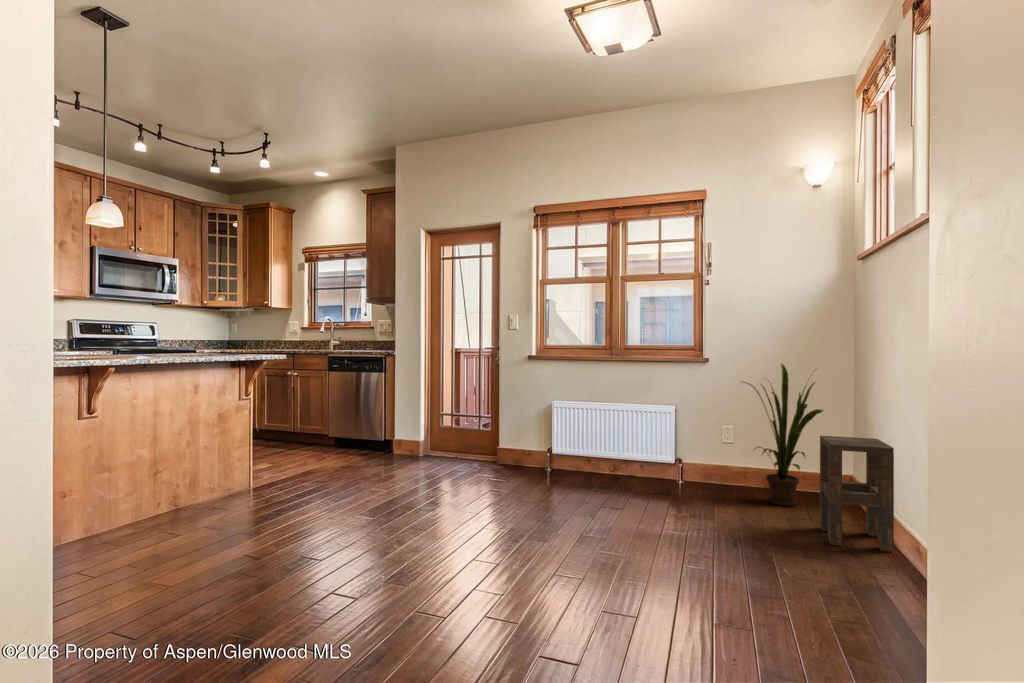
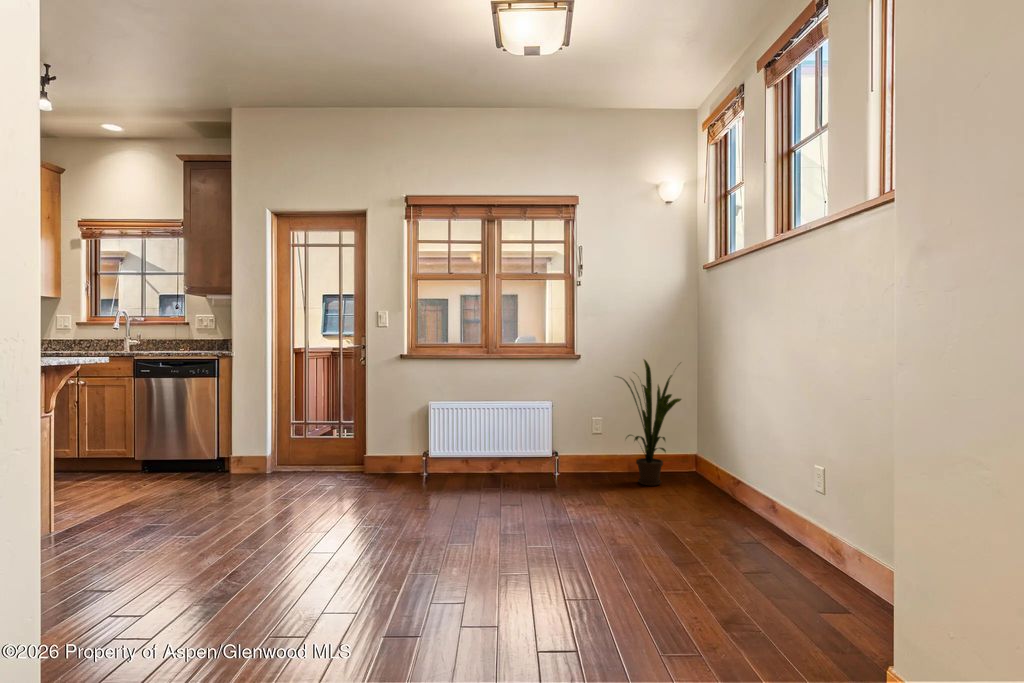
side table: present [820,436,894,552] -> none [689,421,749,513]

